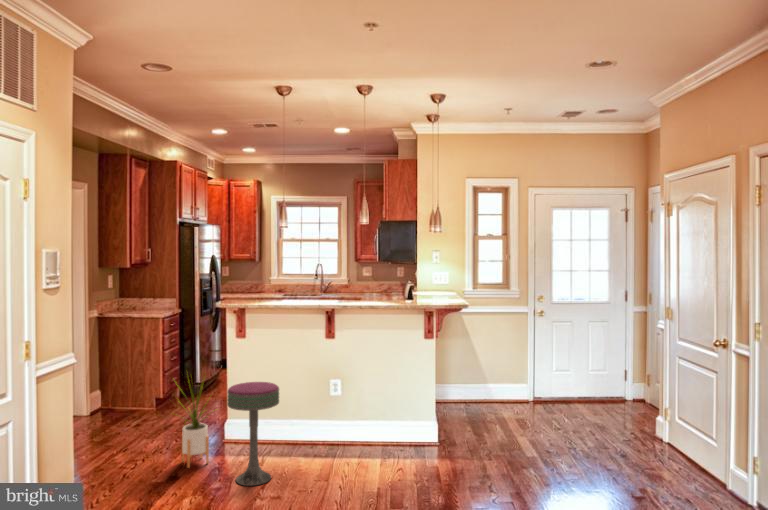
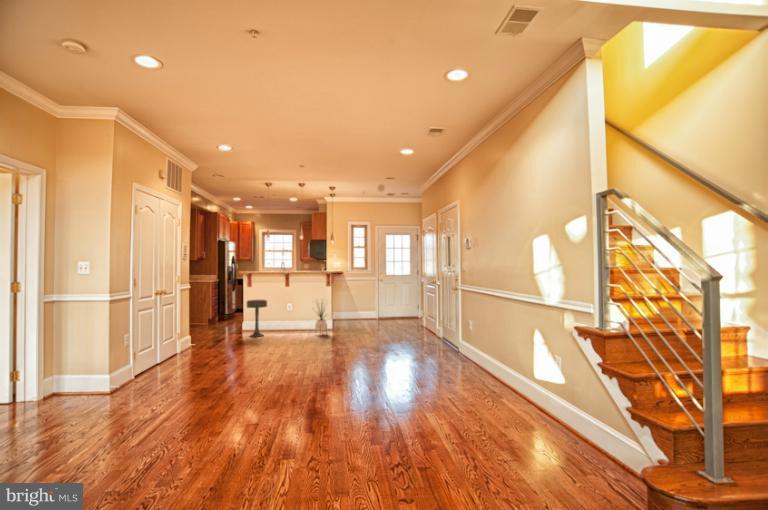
house plant: present [176,380,217,468] -> present [316,303,327,334]

